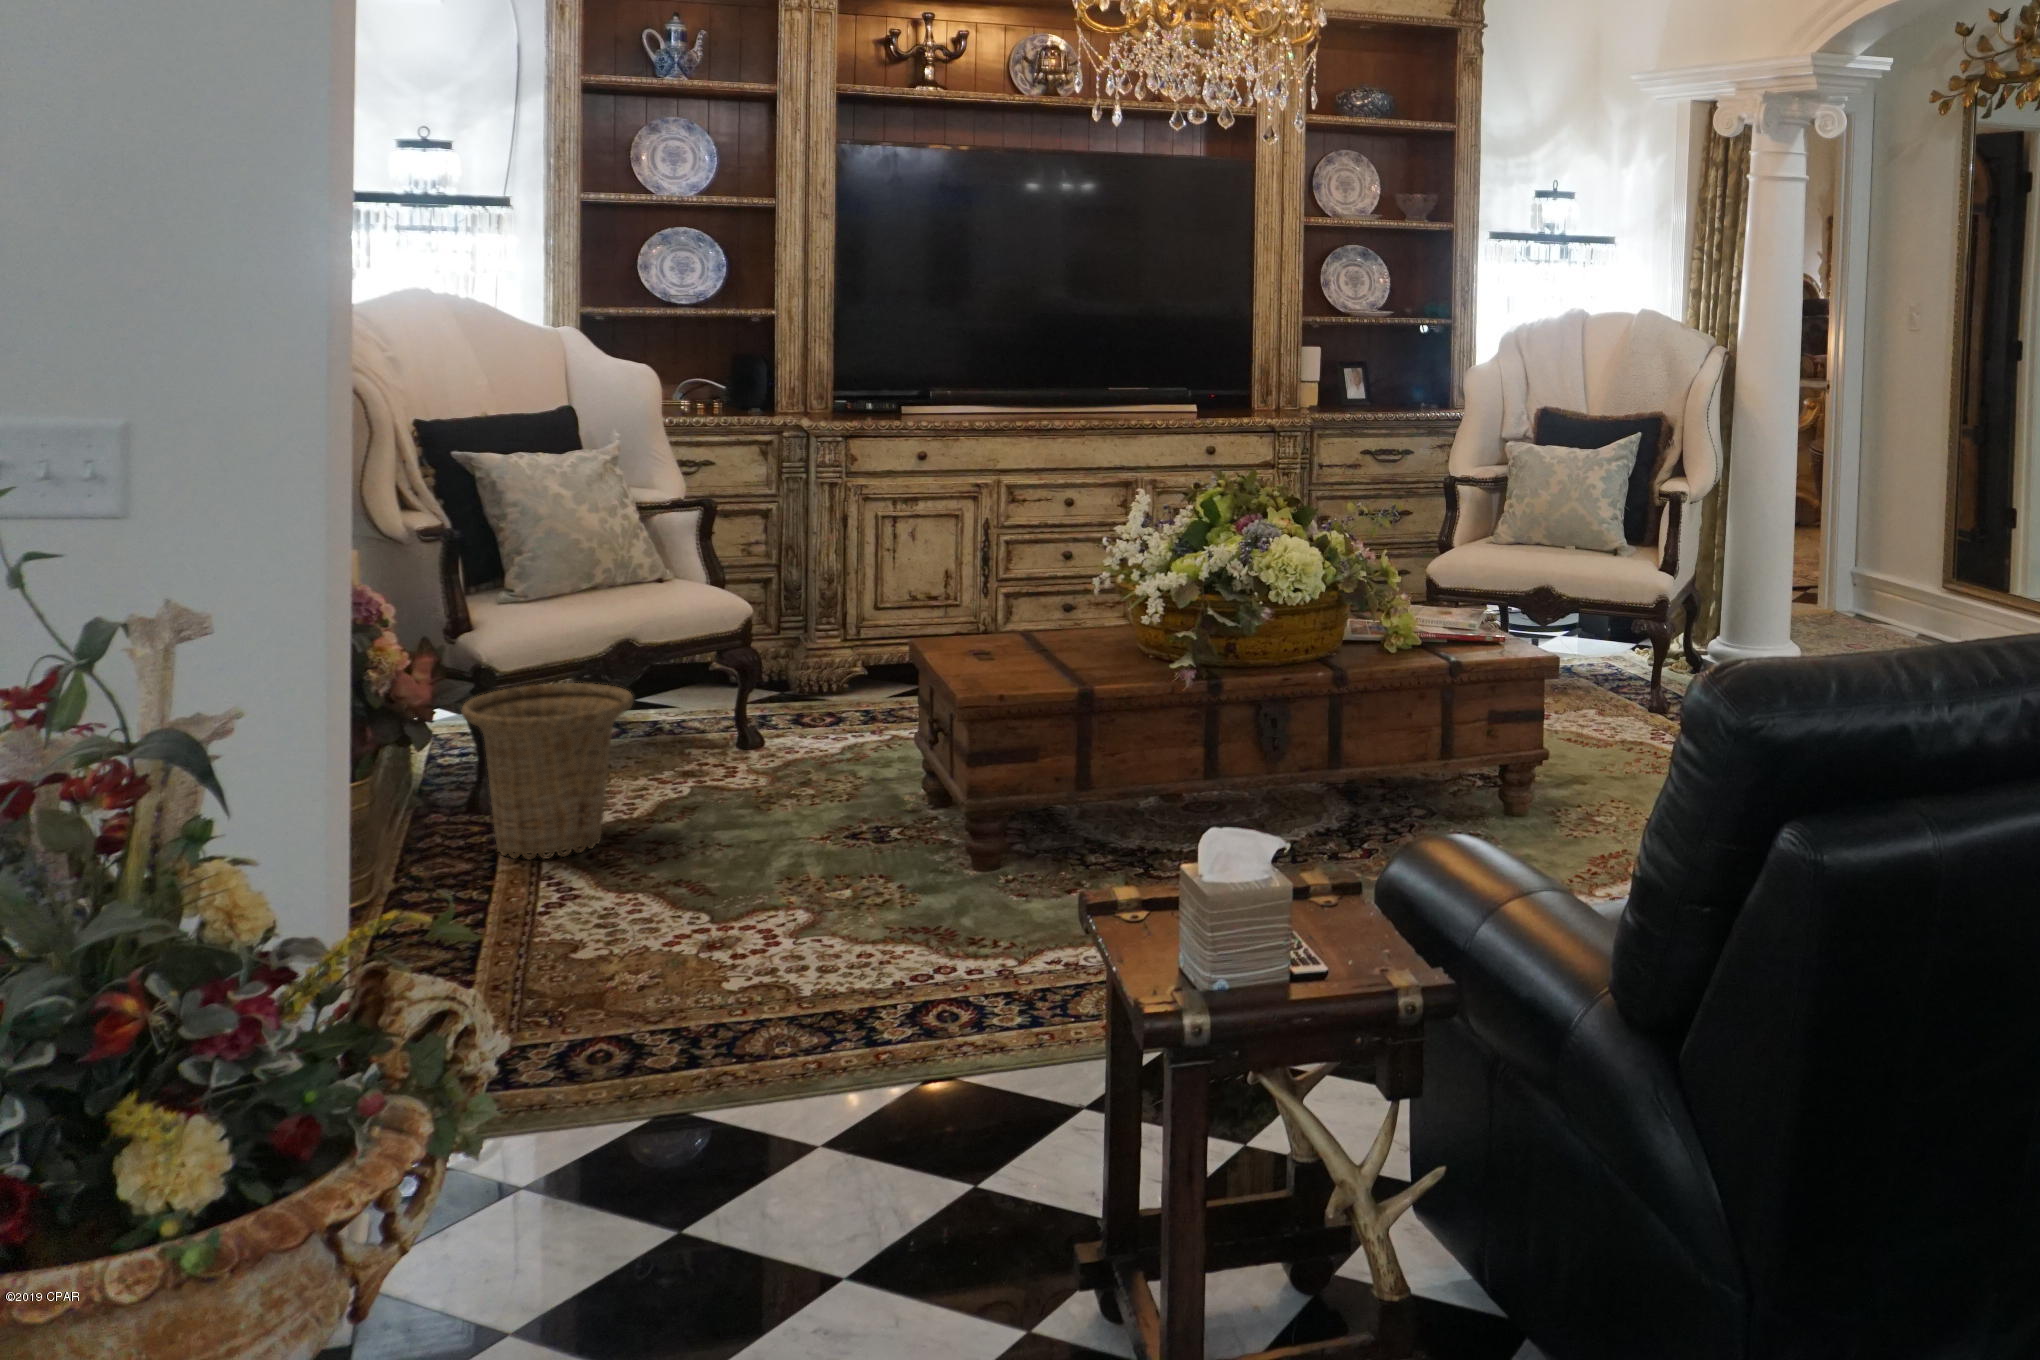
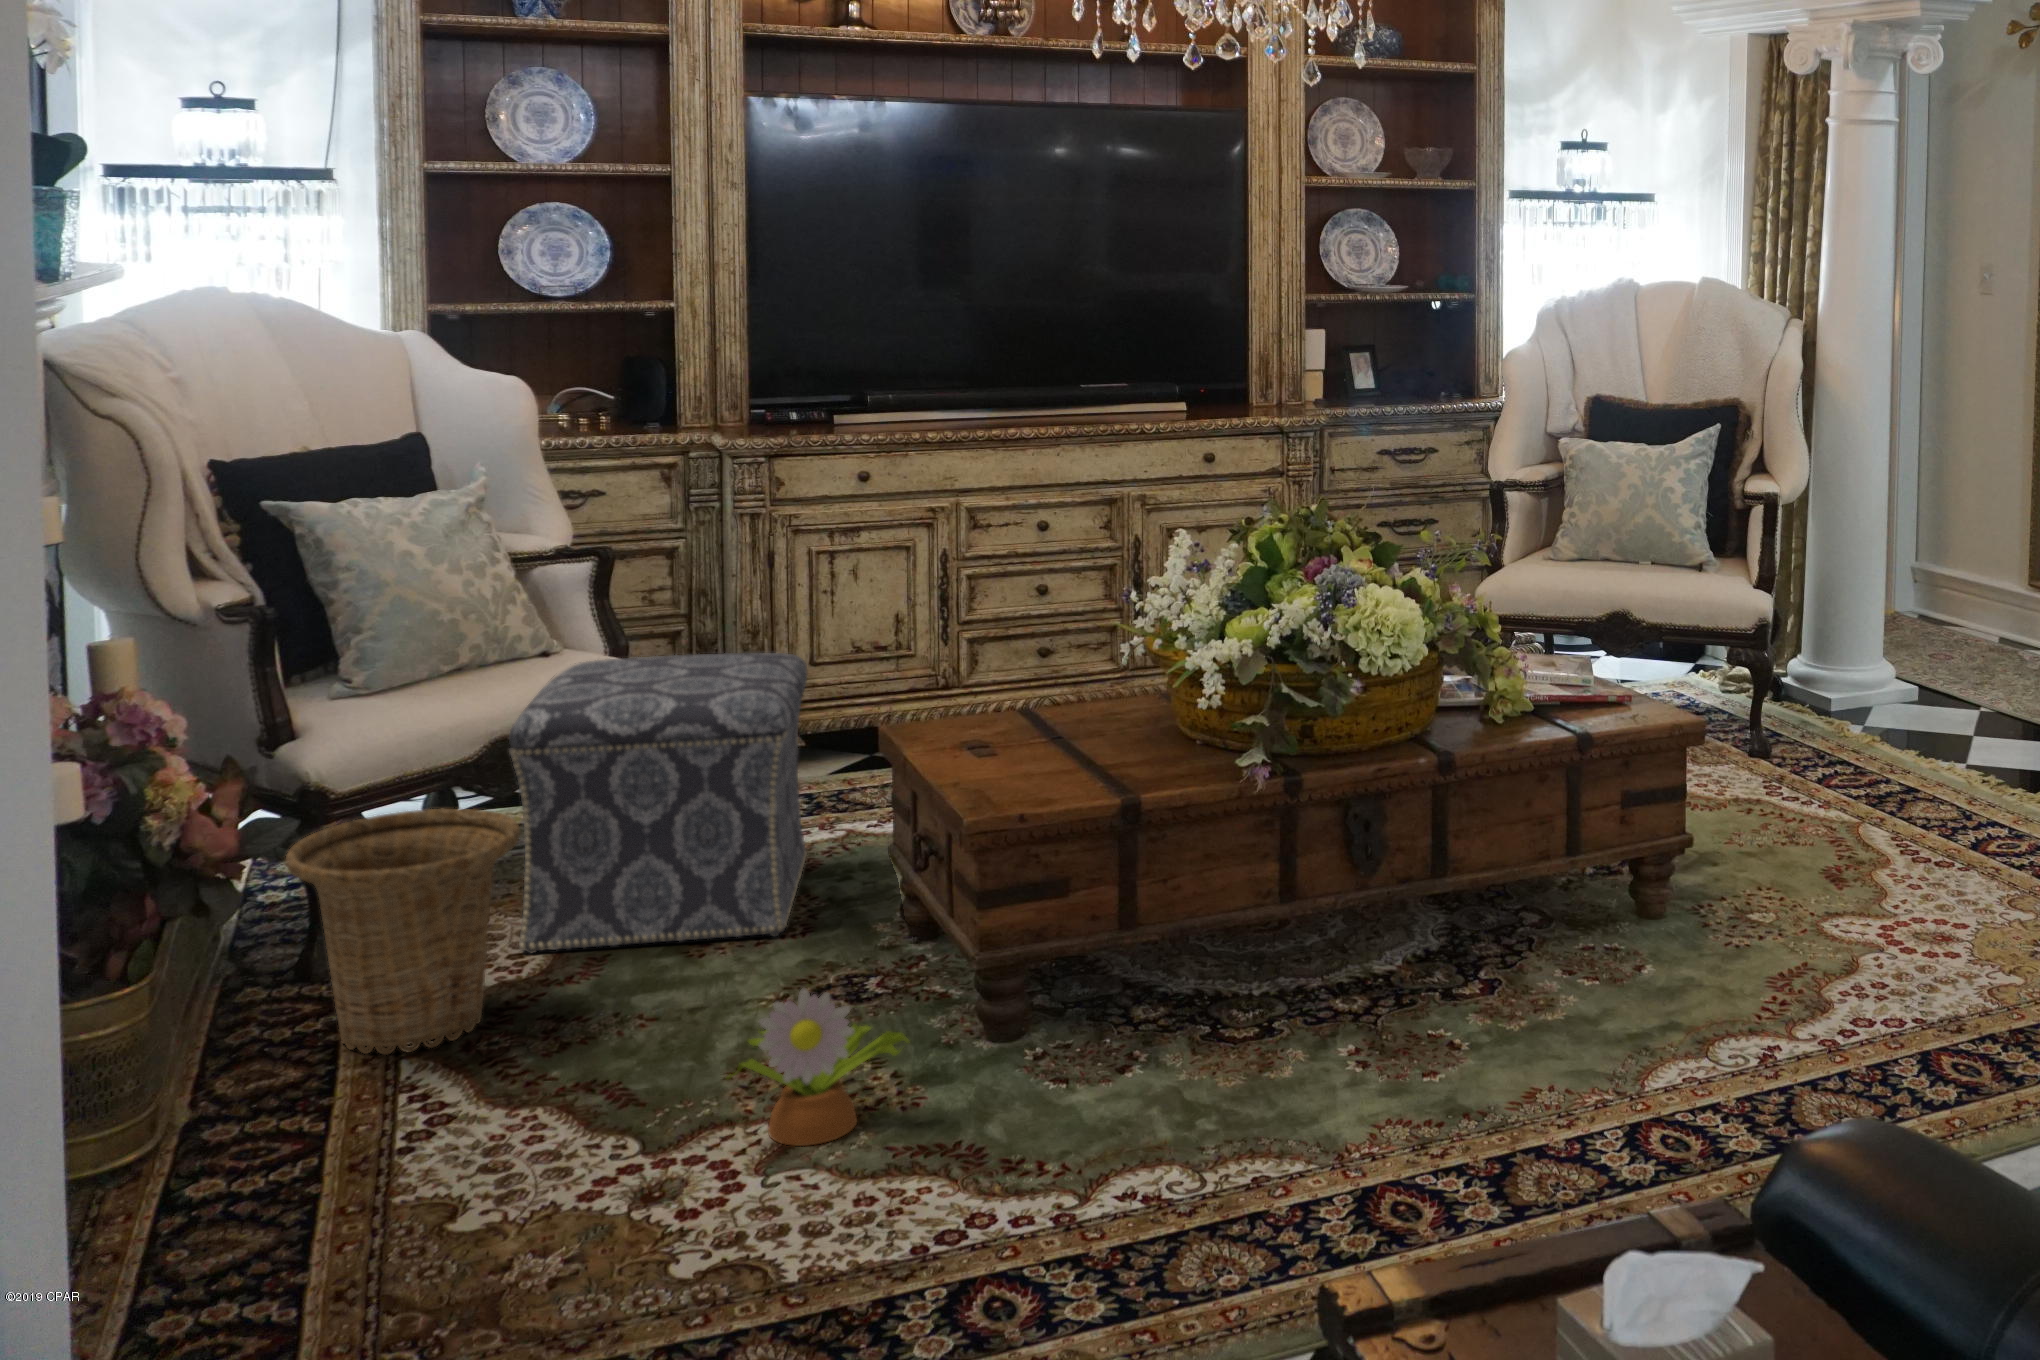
ottoman: none [629,585,863,804] -> present [509,653,807,953]
decorative plant: none [771,805,911,924] -> present [726,988,910,1146]

